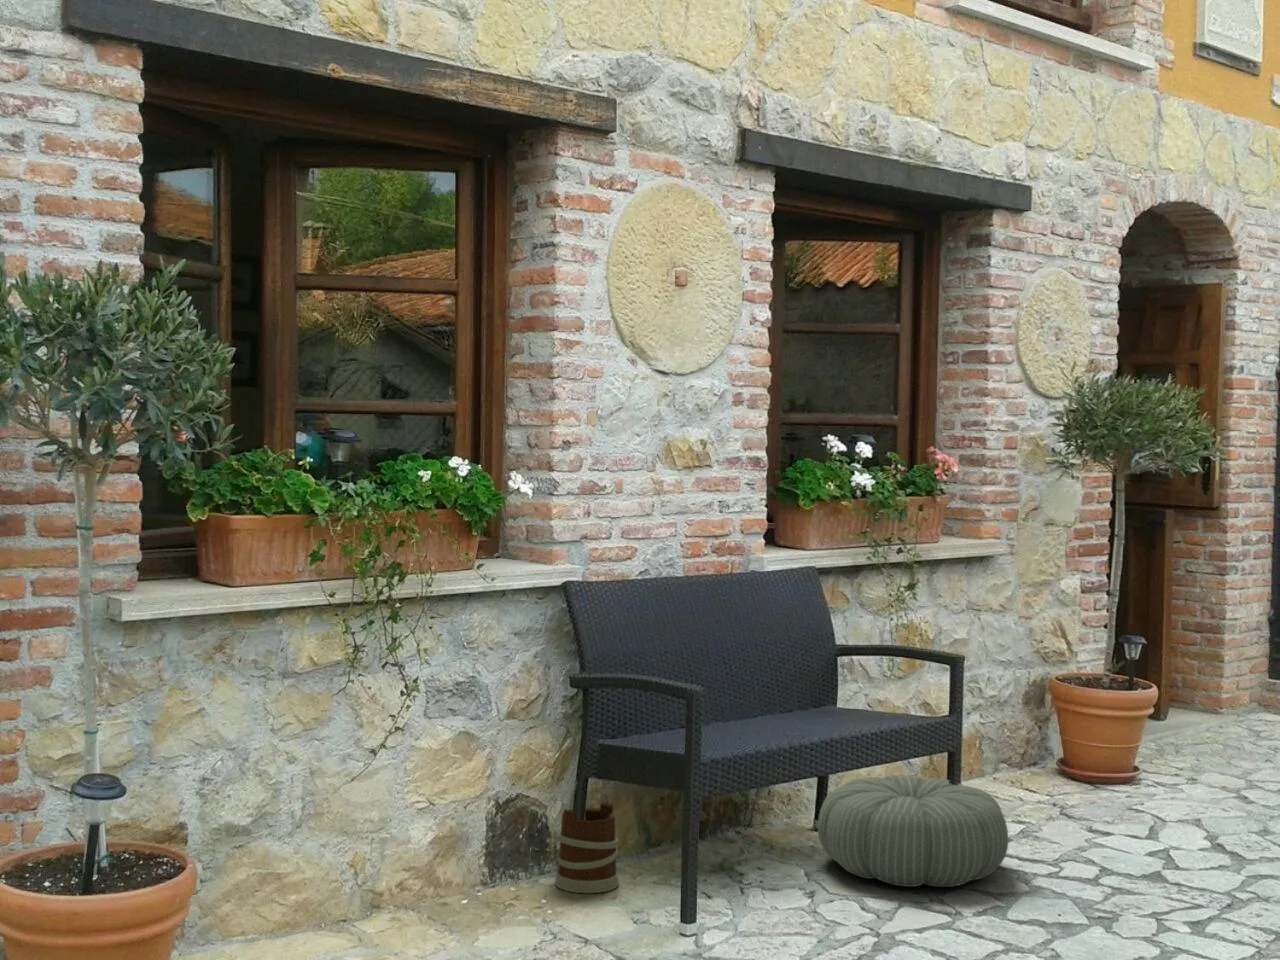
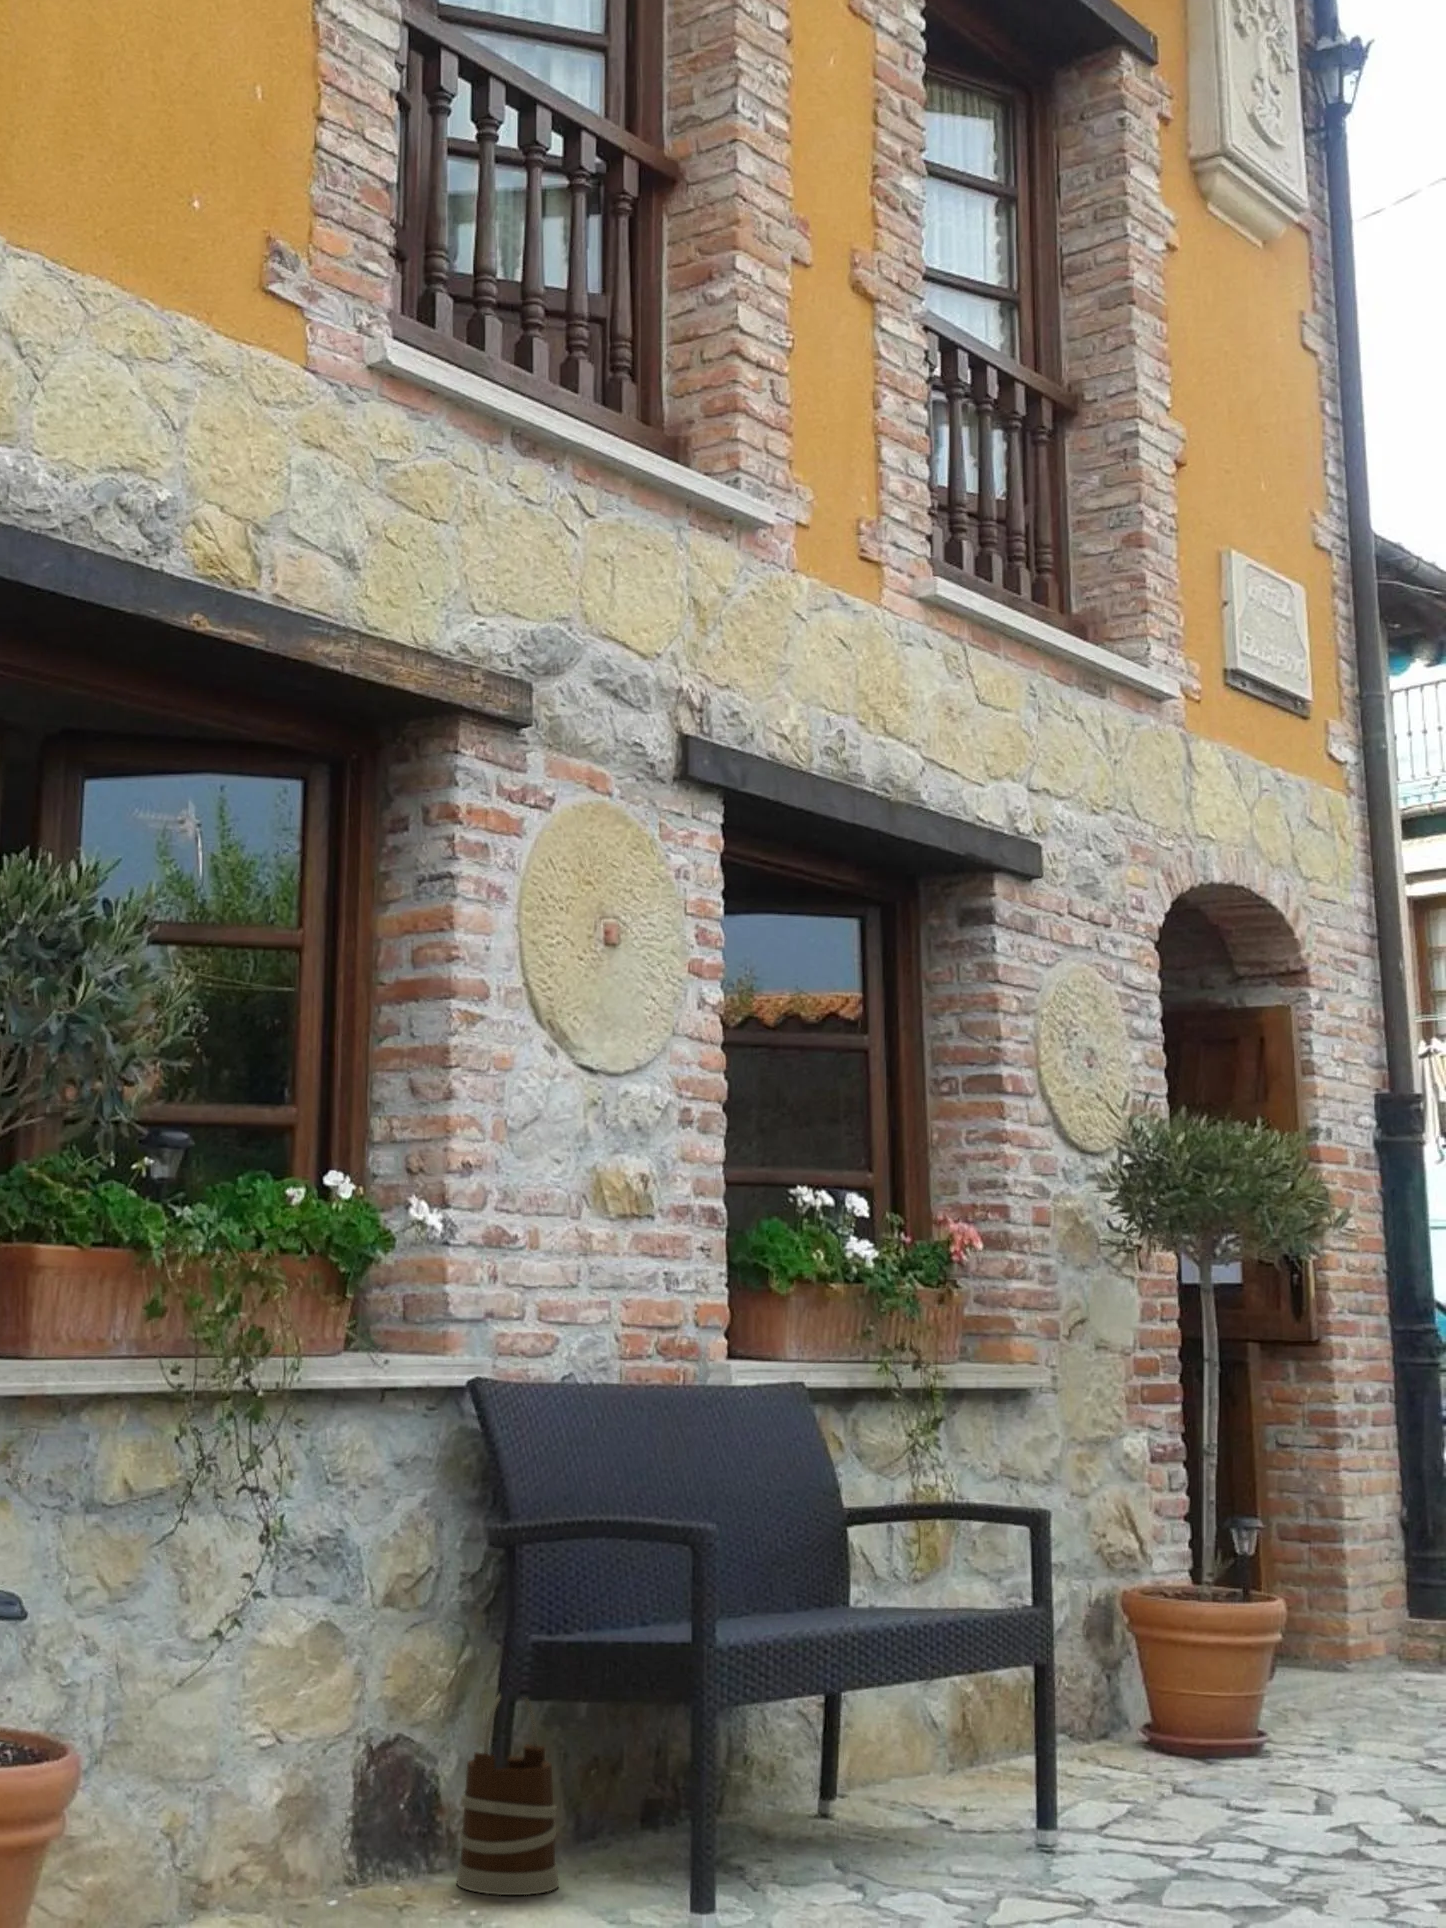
pouf: present [818,775,1008,887] -> none [847,1712,1146,1877]

